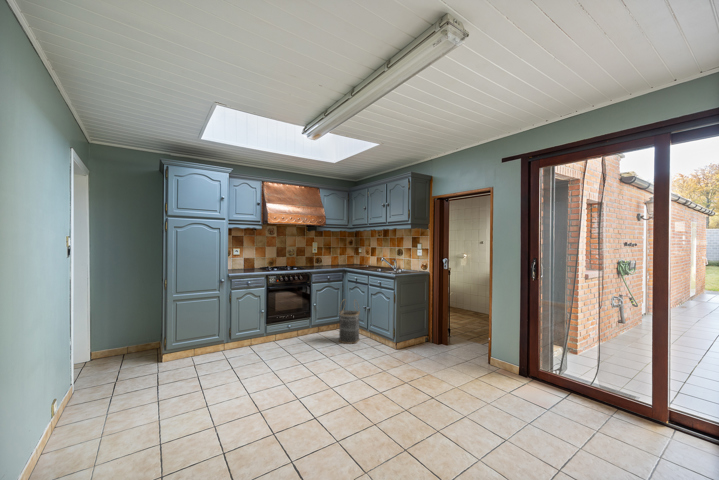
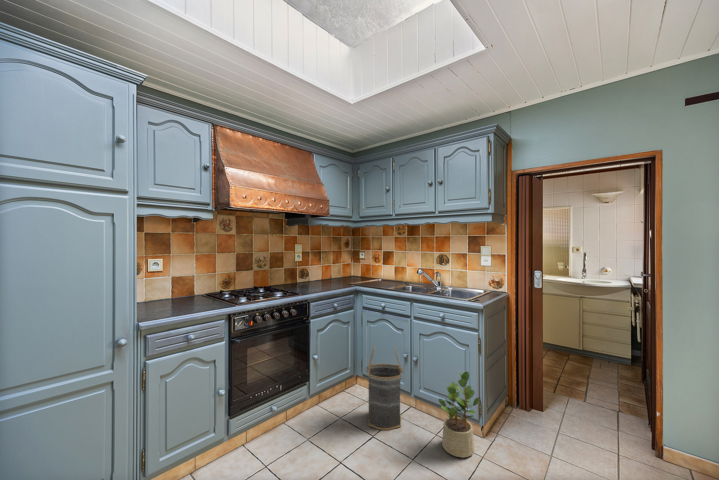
potted plant: none [370,310,390,353] -> present [439,372,480,457]

